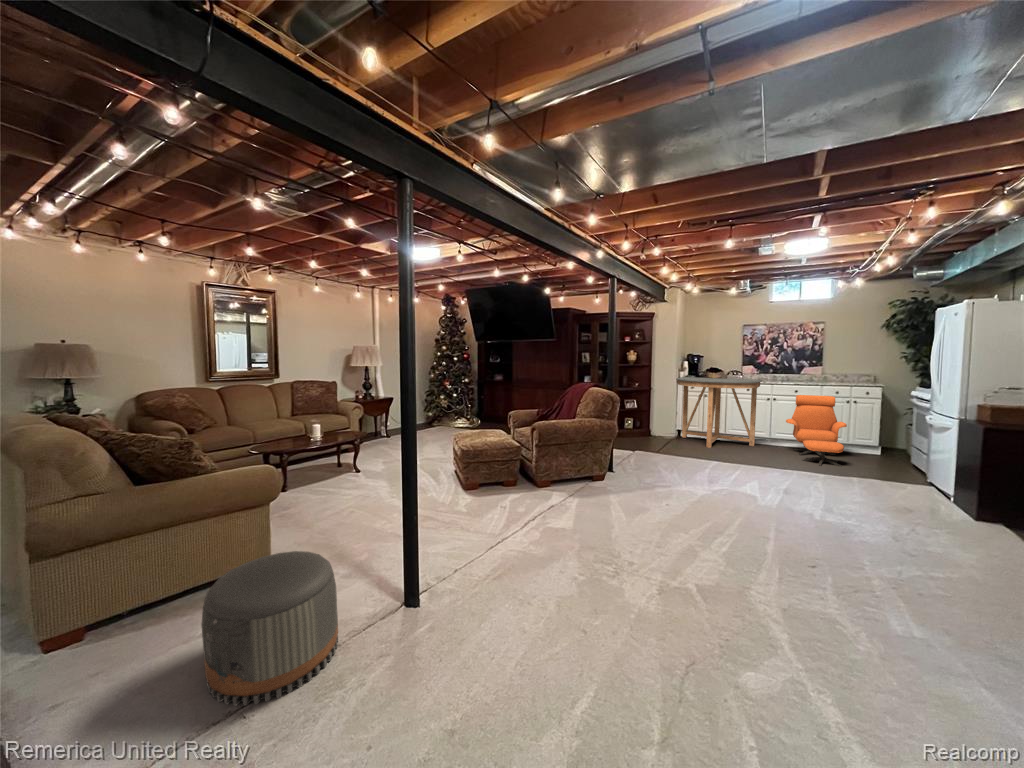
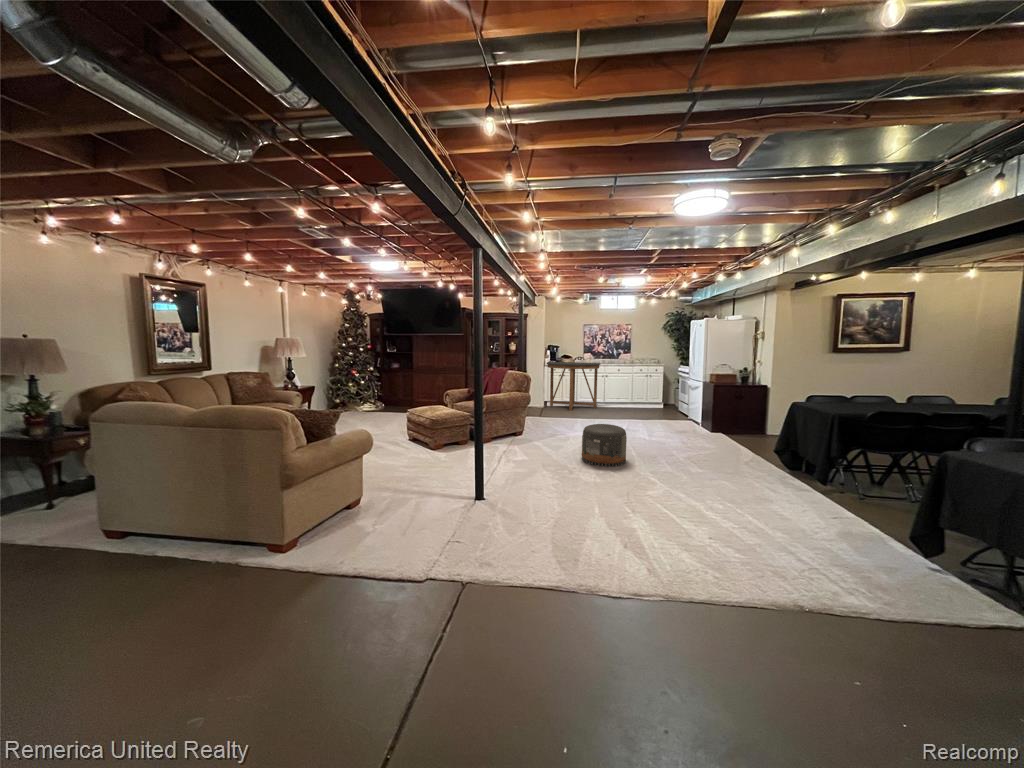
lounge chair: present [786,395,847,467] -> none [615,372,648,416]
pouf: present [201,551,338,706] -> present [582,424,627,467]

